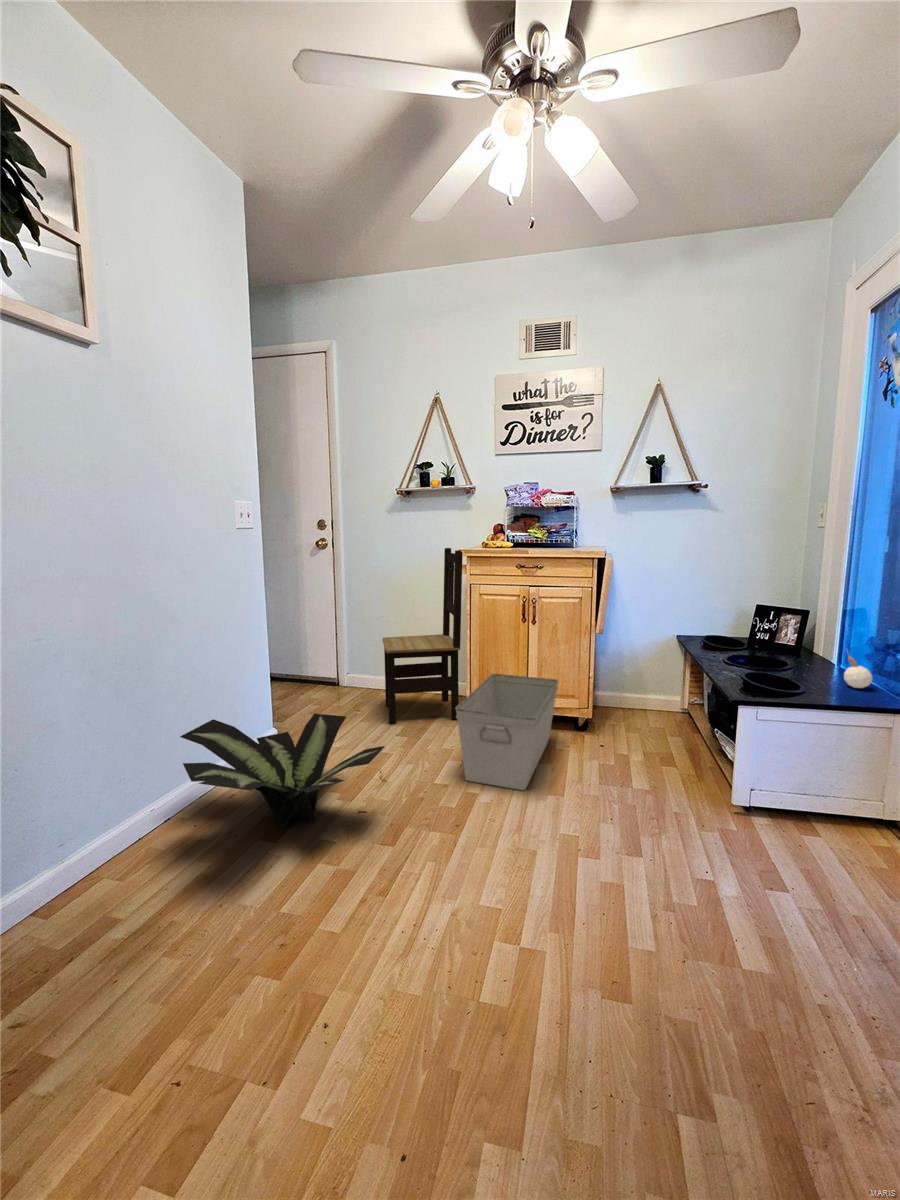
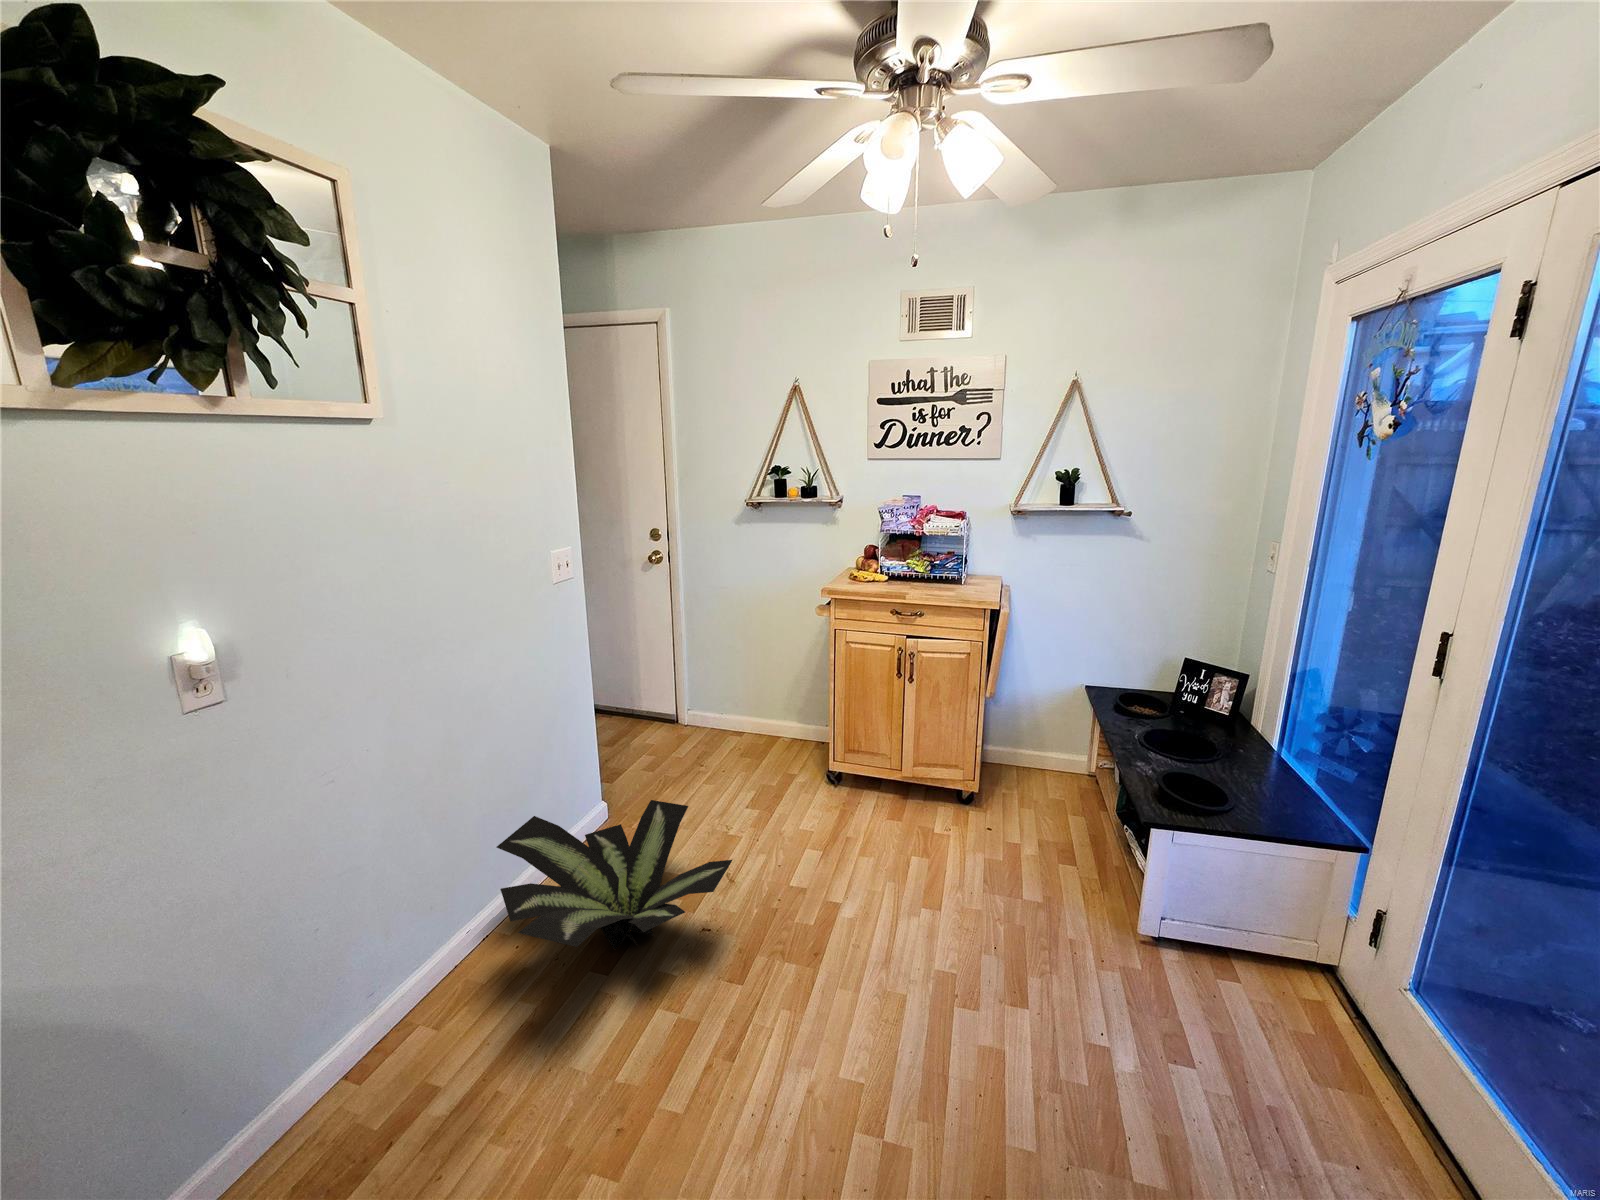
dining chair: present [383,548,463,724] -> none [731,573,826,787]
candle: present [844,653,872,688] -> none [1283,750,1317,799]
storage bin: present [456,674,558,790] -> none [815,737,939,898]

